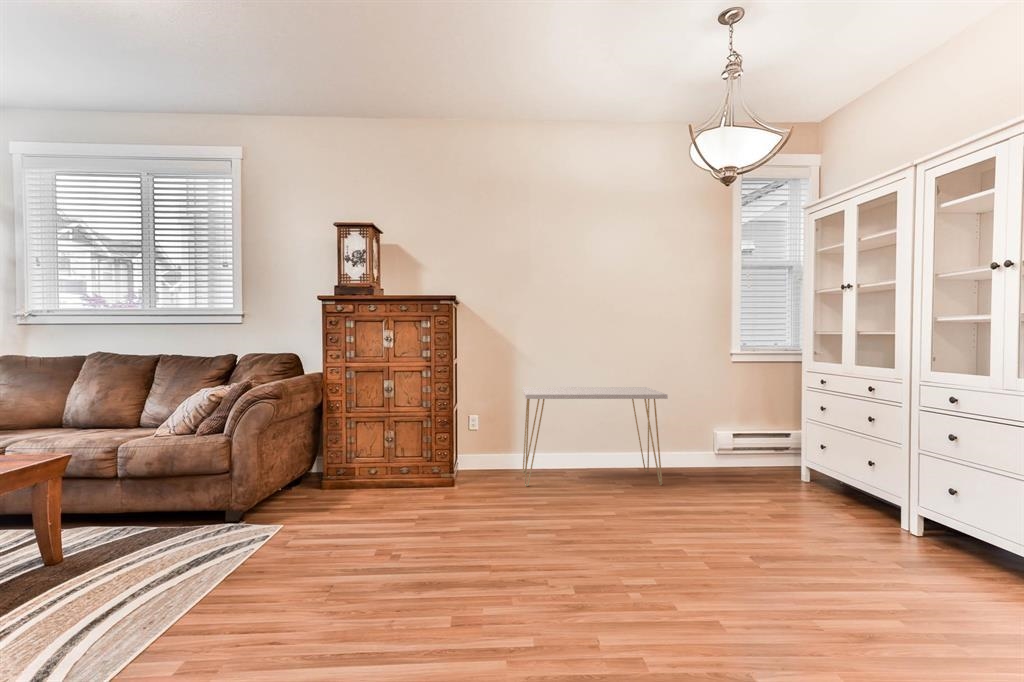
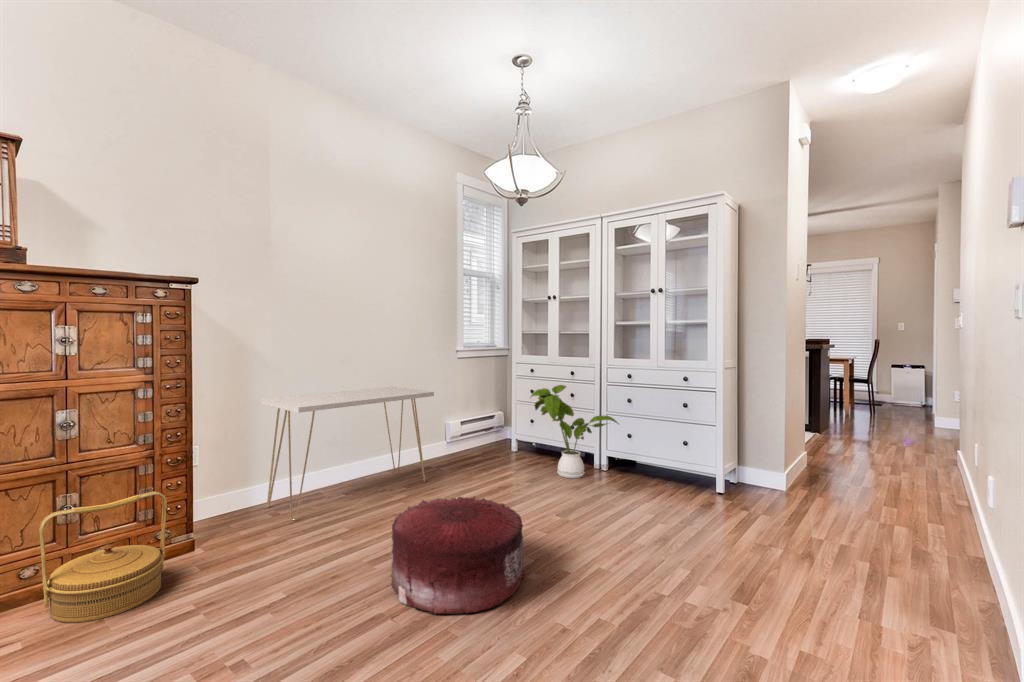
house plant: none [778,400,919,528] -> present [531,385,618,478]
woven basket: none [363,438,426,508] -> present [39,491,167,623]
pouf: none [508,487,637,600] -> present [391,497,526,614]

